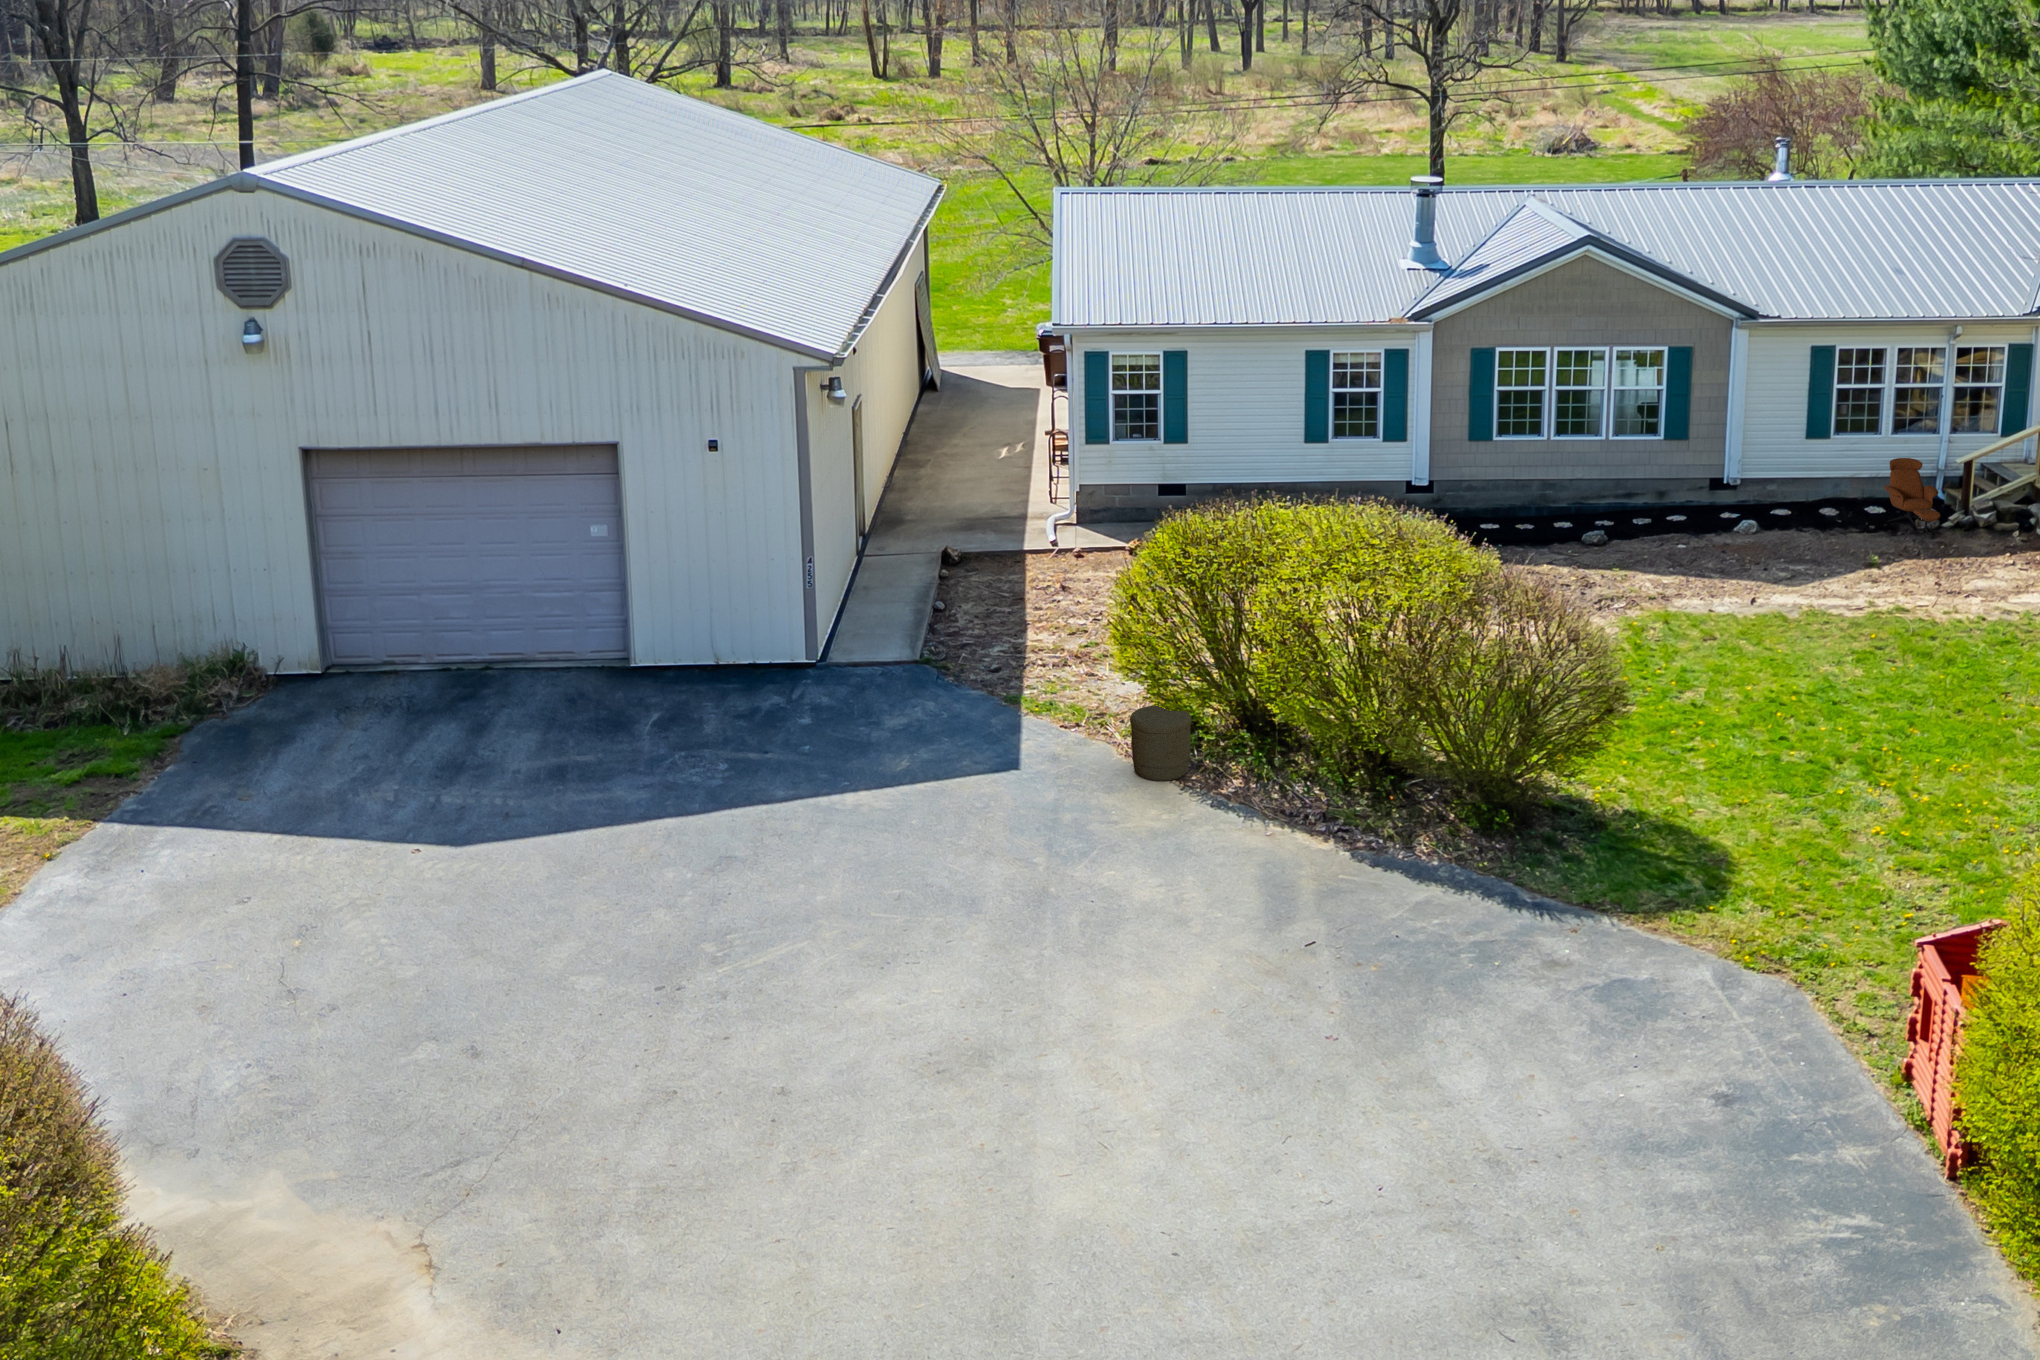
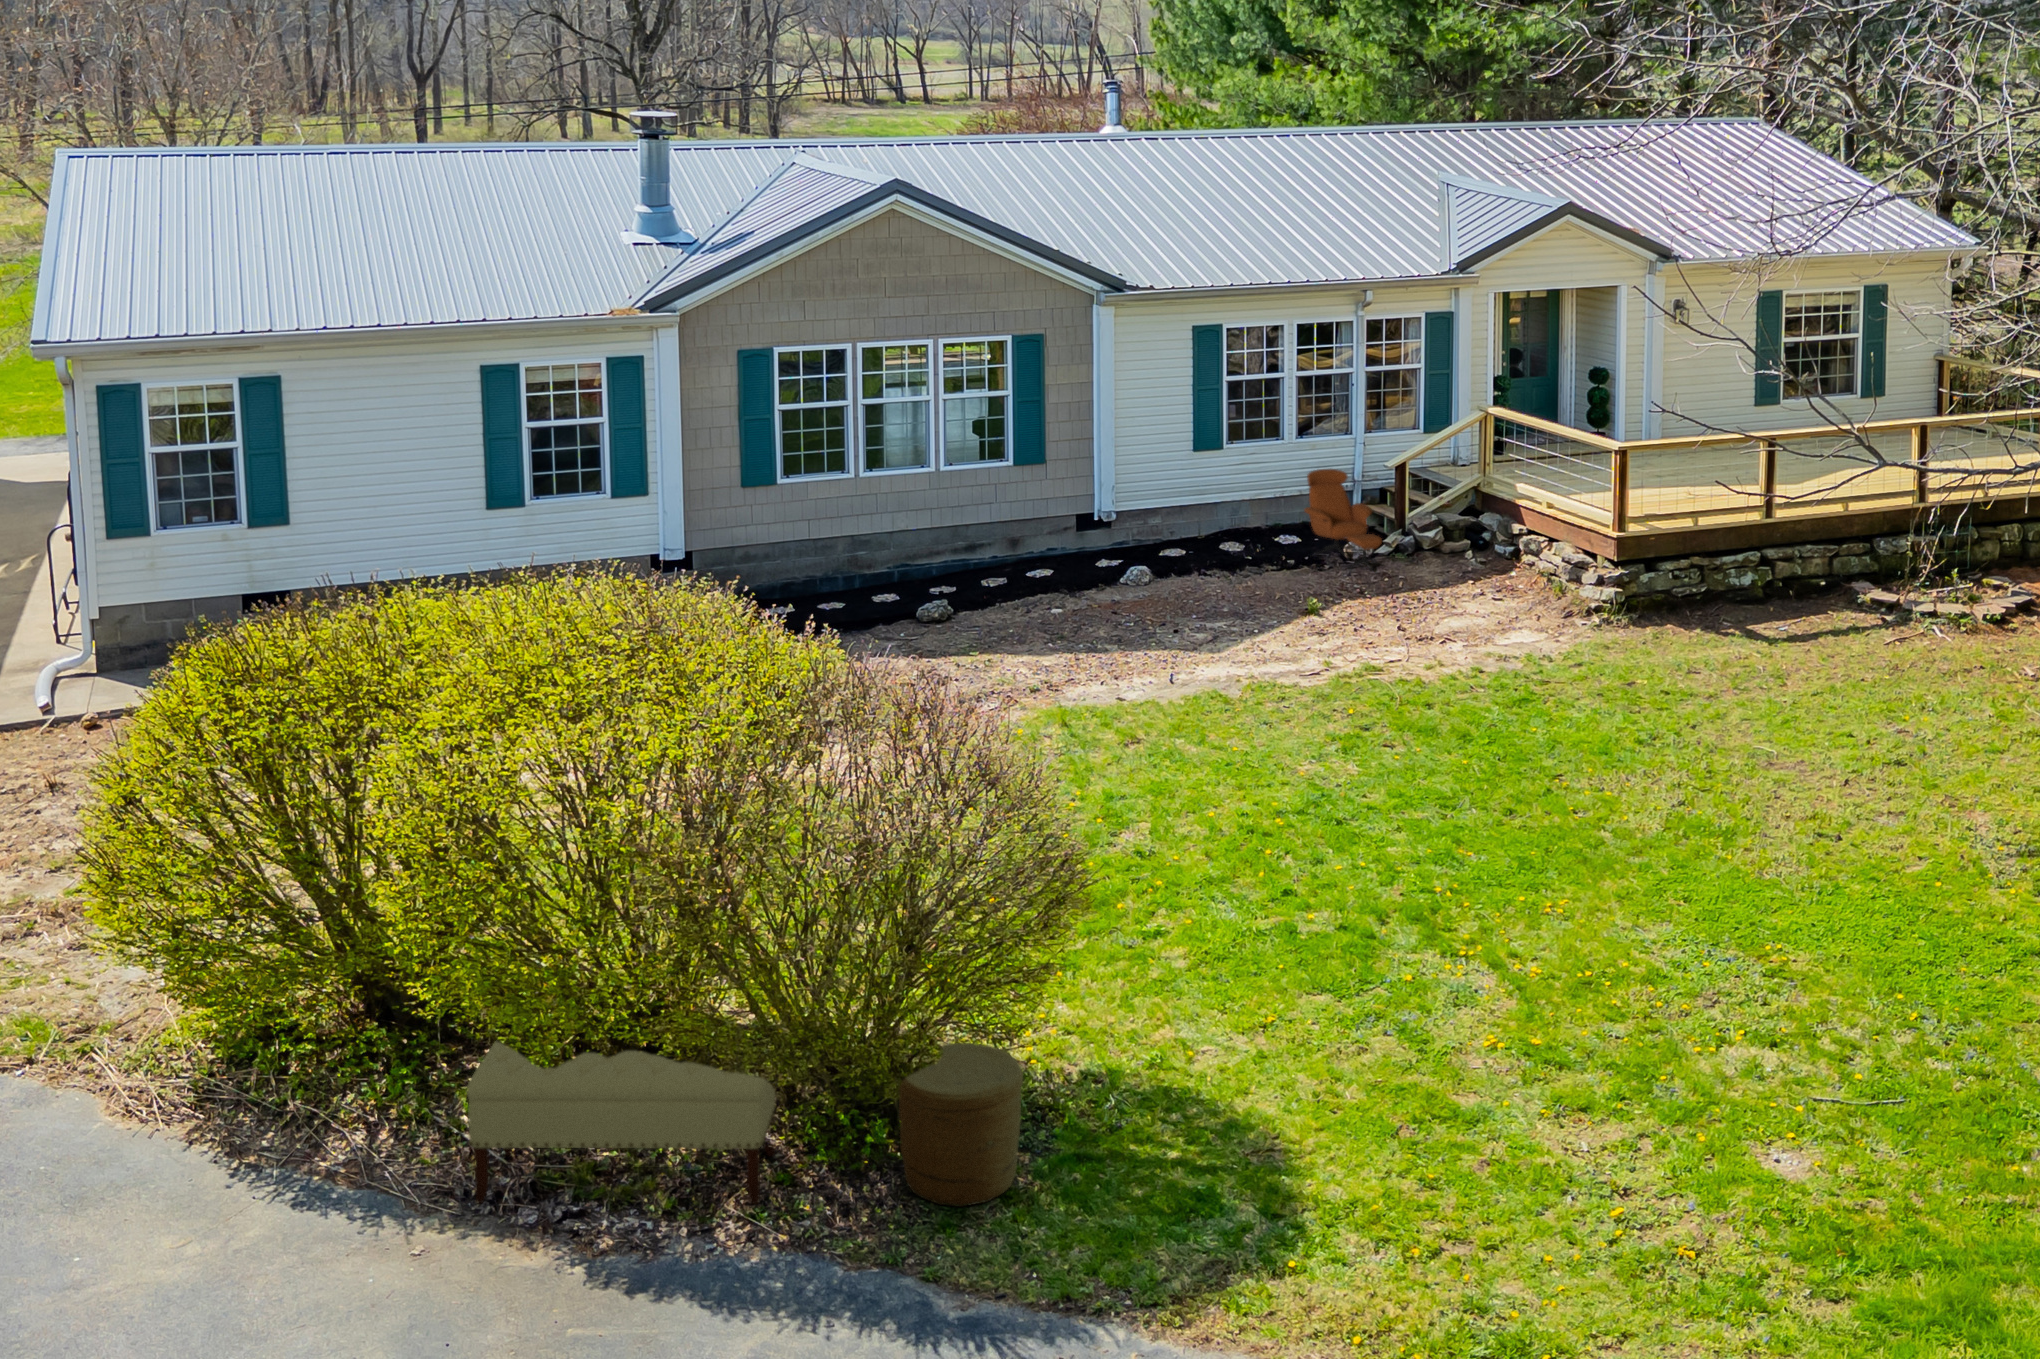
woven basket: present [1130,705,1192,781] -> present [899,1043,1023,1207]
bench: none [1264,745,1425,848] -> present [467,1042,775,1204]

